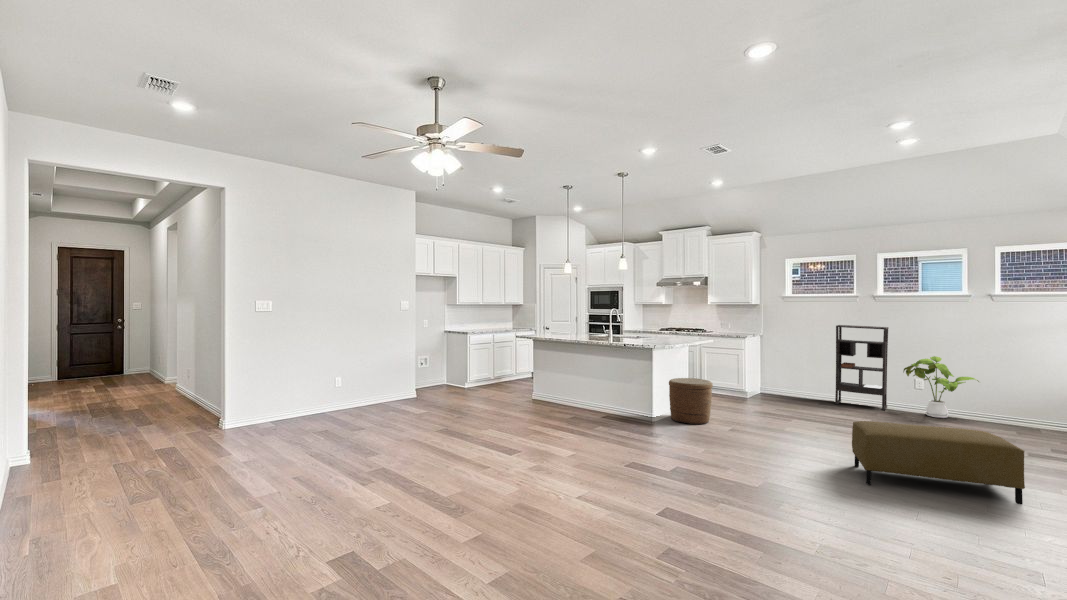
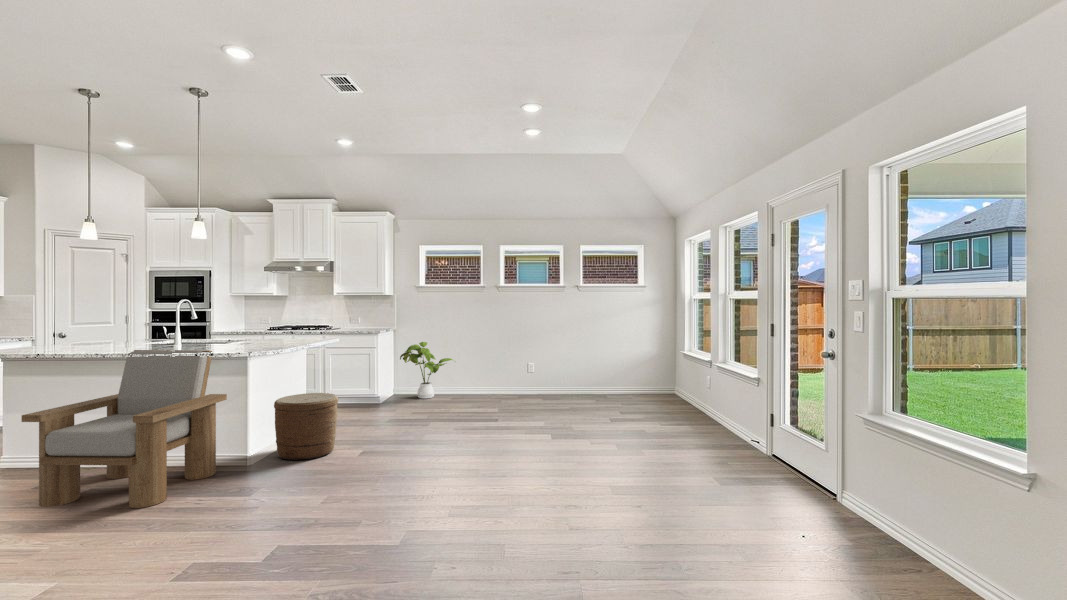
bookshelf: present [835,325,889,410] -> none [469,316,513,399]
armchair: none [549,340,641,430] -> present [22,350,227,508]
house plant: present [903,356,979,418] -> present [400,342,453,399]
ottoman: present [852,421,1025,504] -> none [504,415,651,502]

